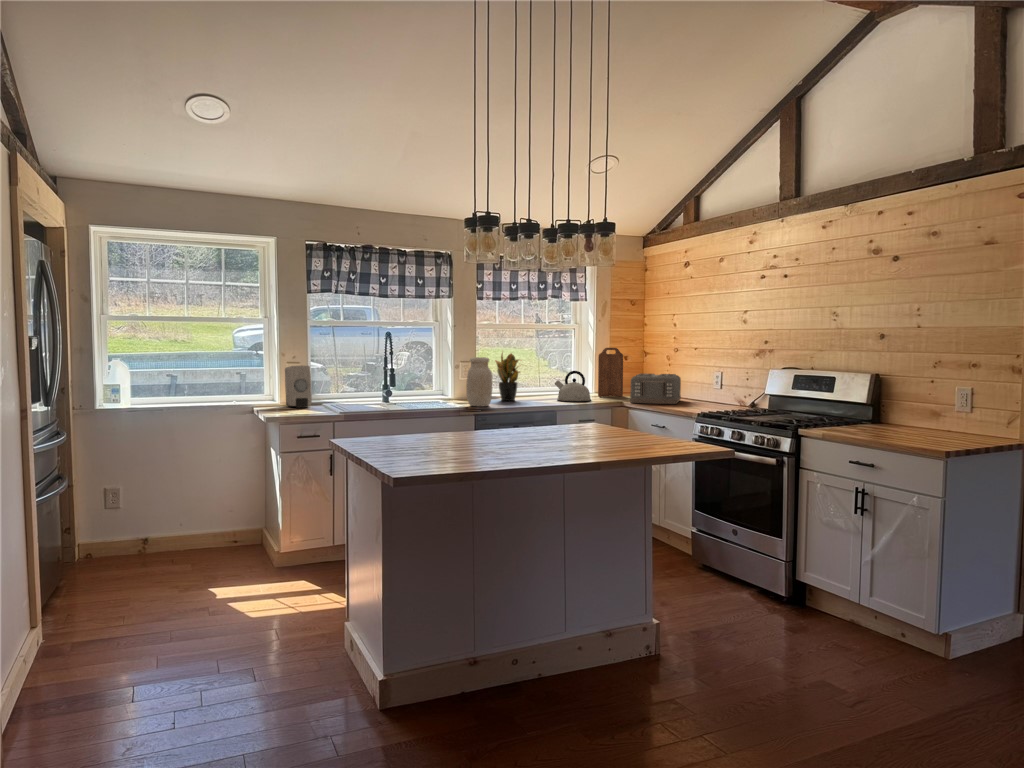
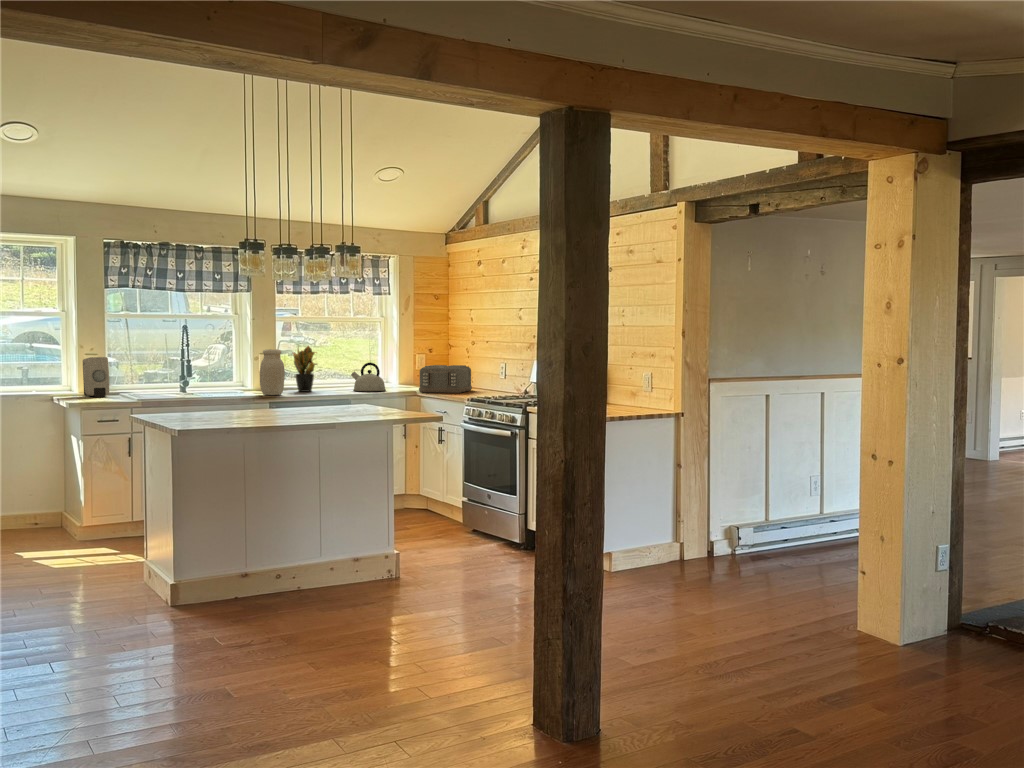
cutting board: present [598,348,623,397] -> none [398,341,423,388]

